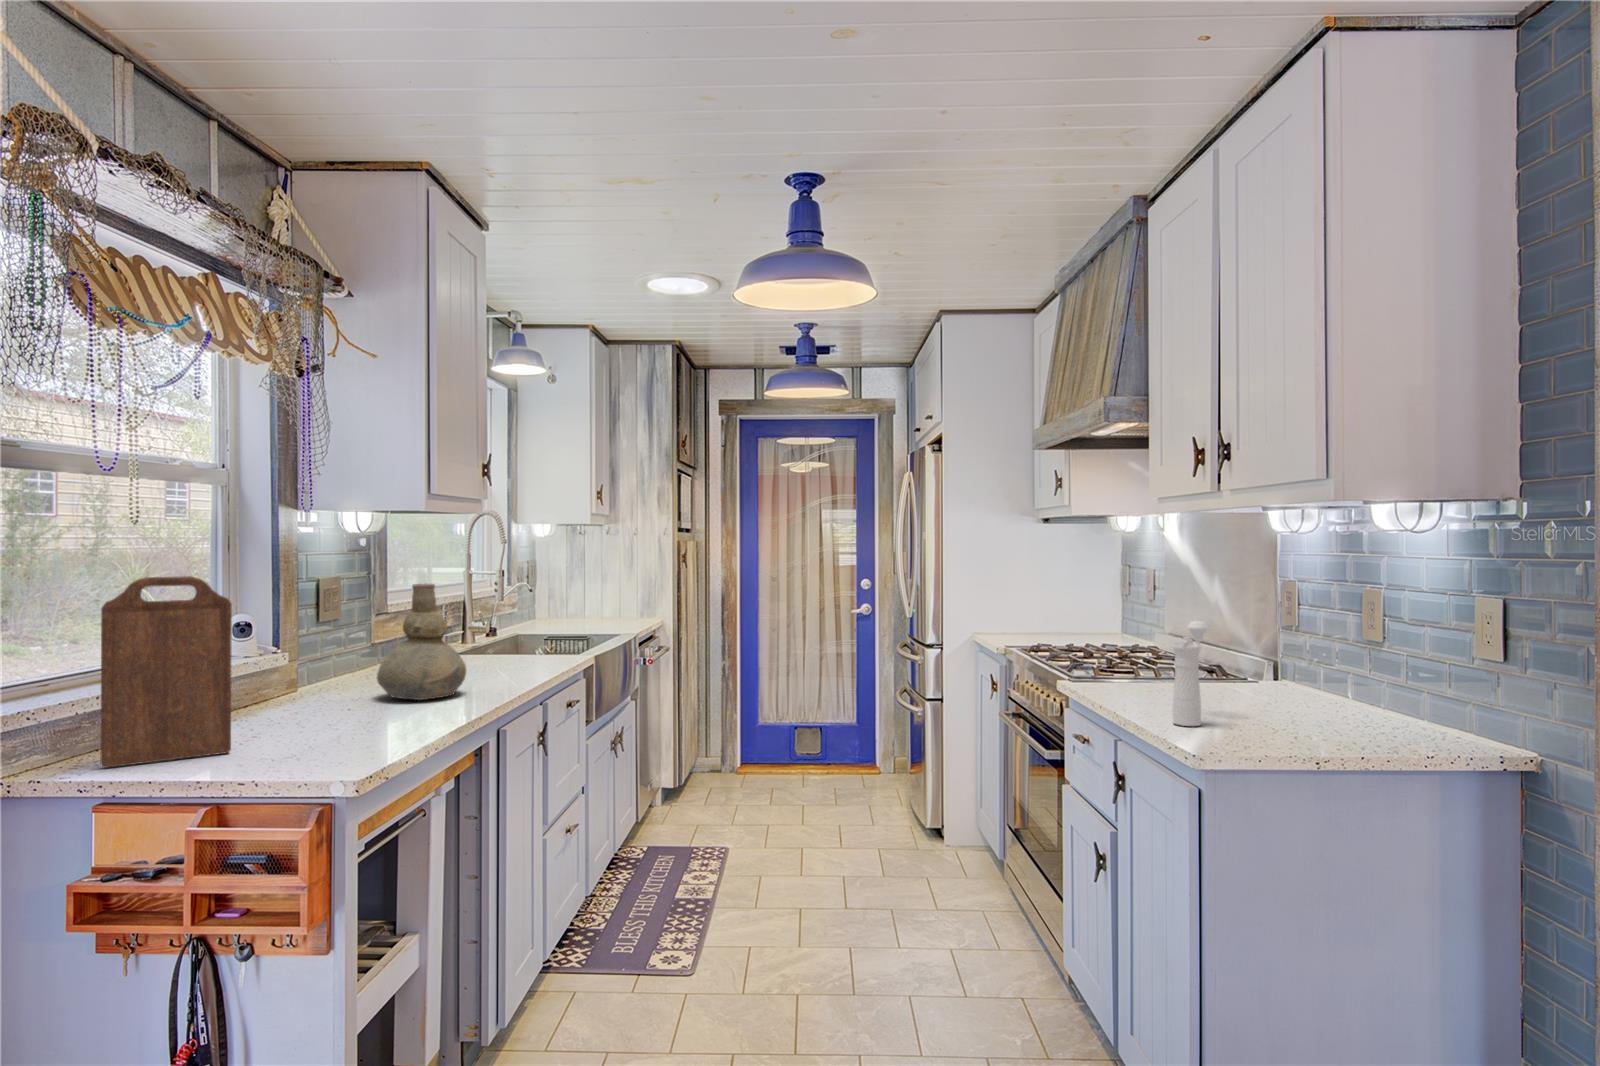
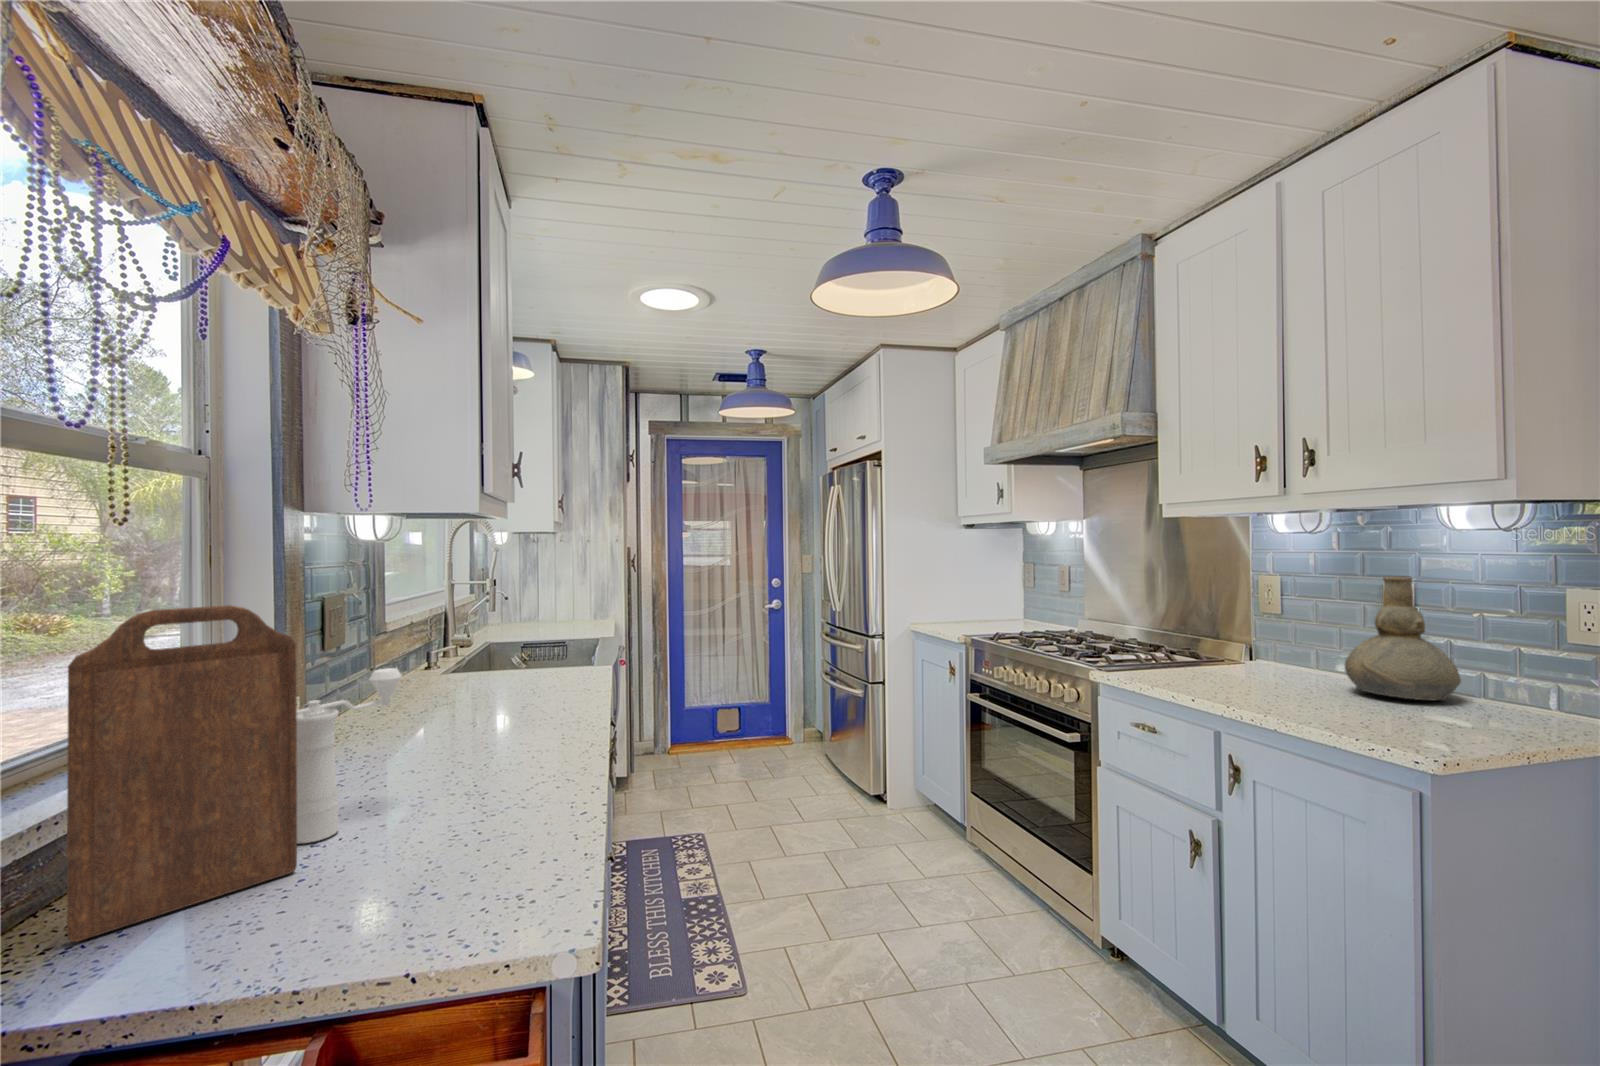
vase: present [377,584,466,700] -> present [1345,576,1461,700]
pepper mill: present [1172,621,1208,726] -> present [297,668,402,843]

